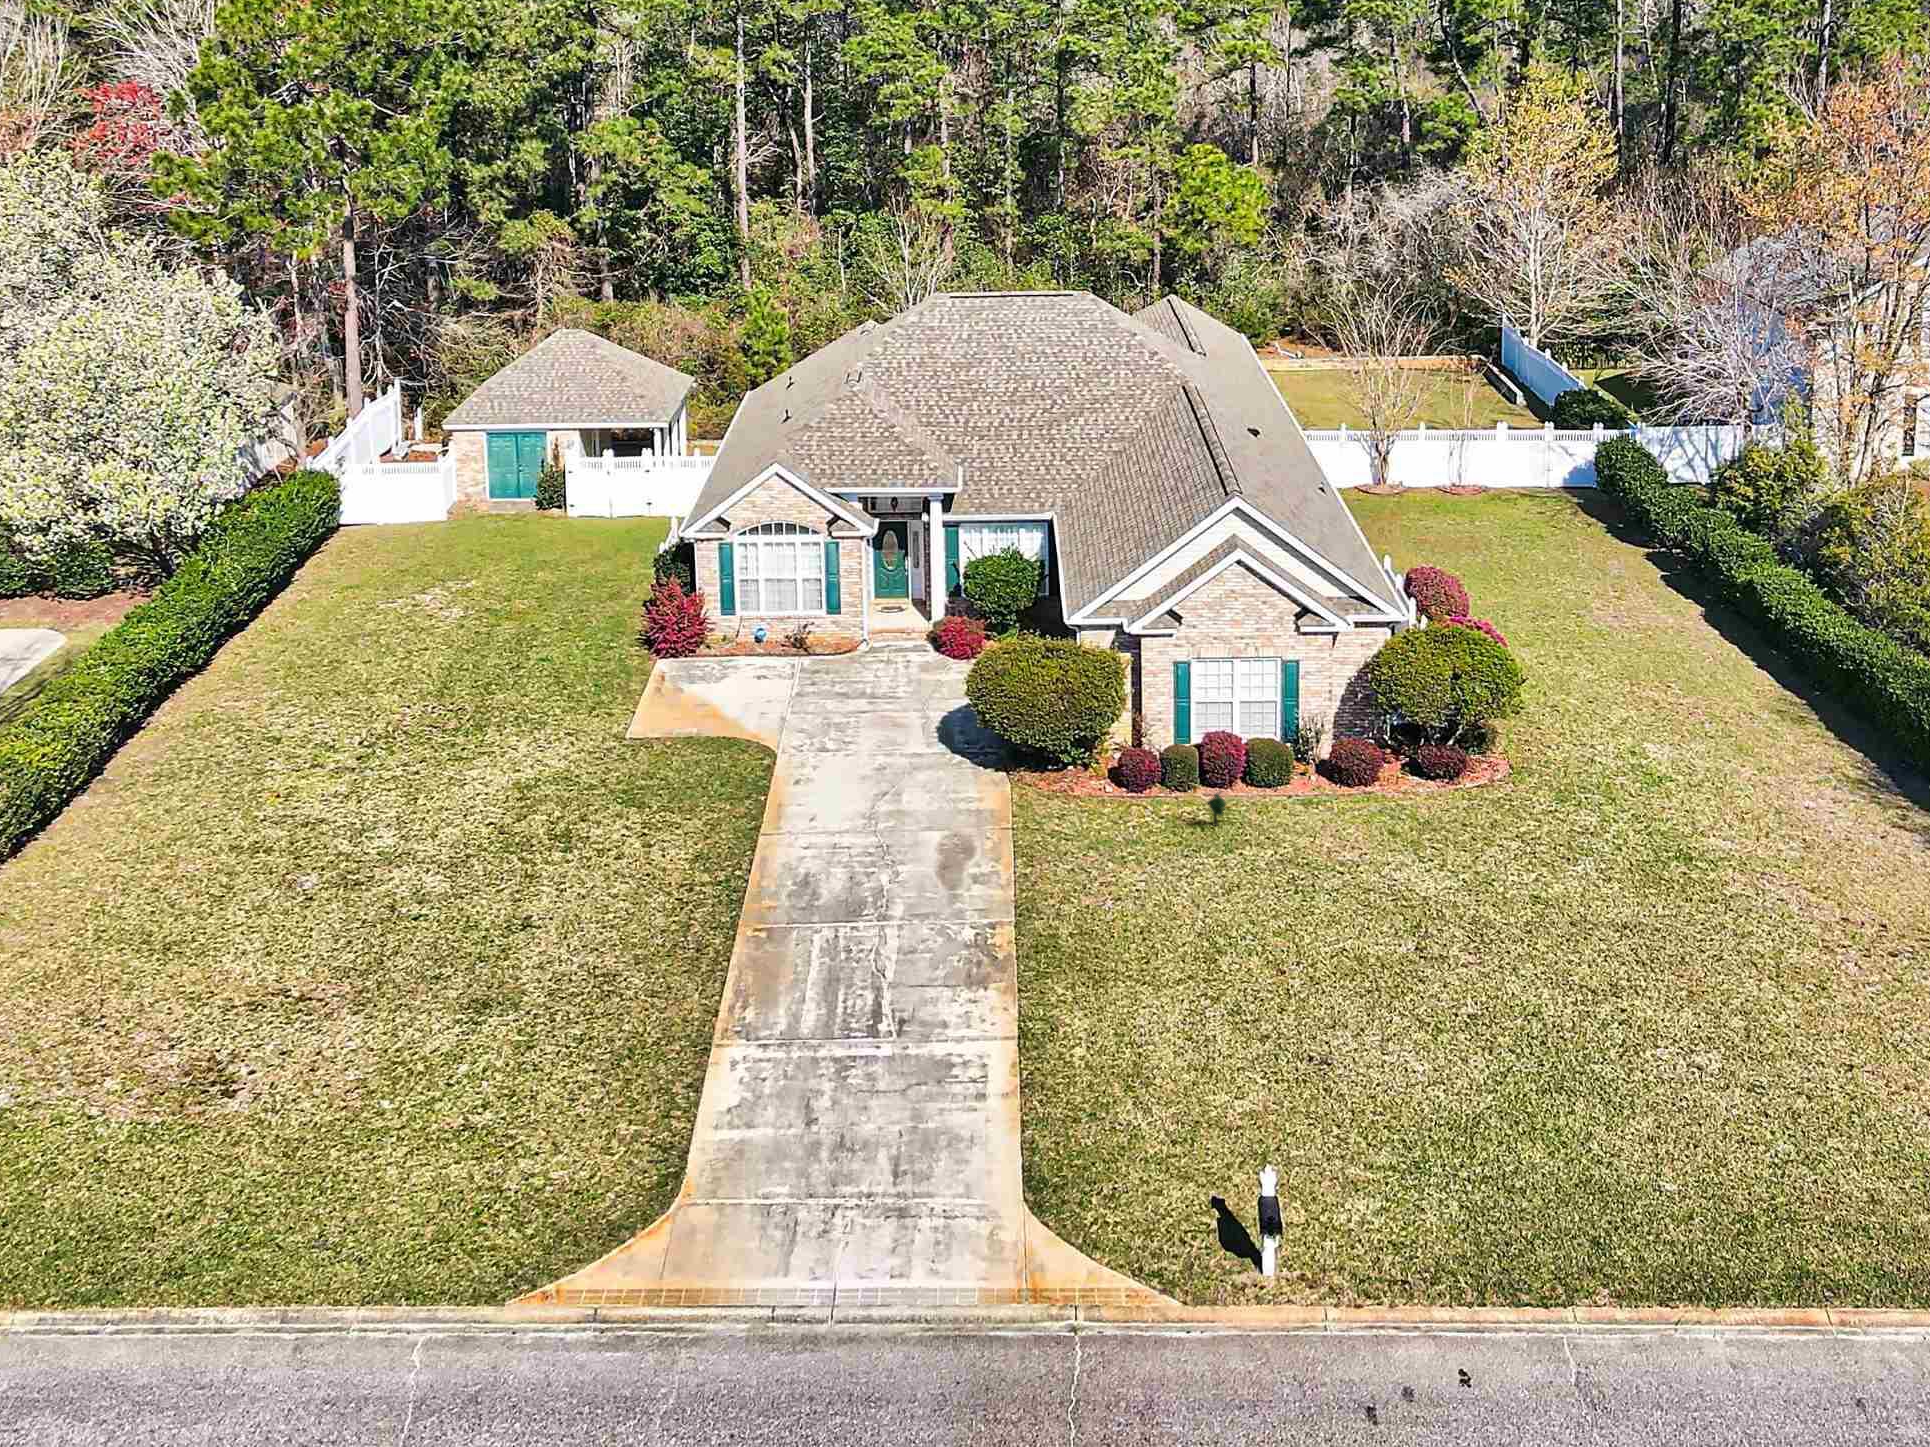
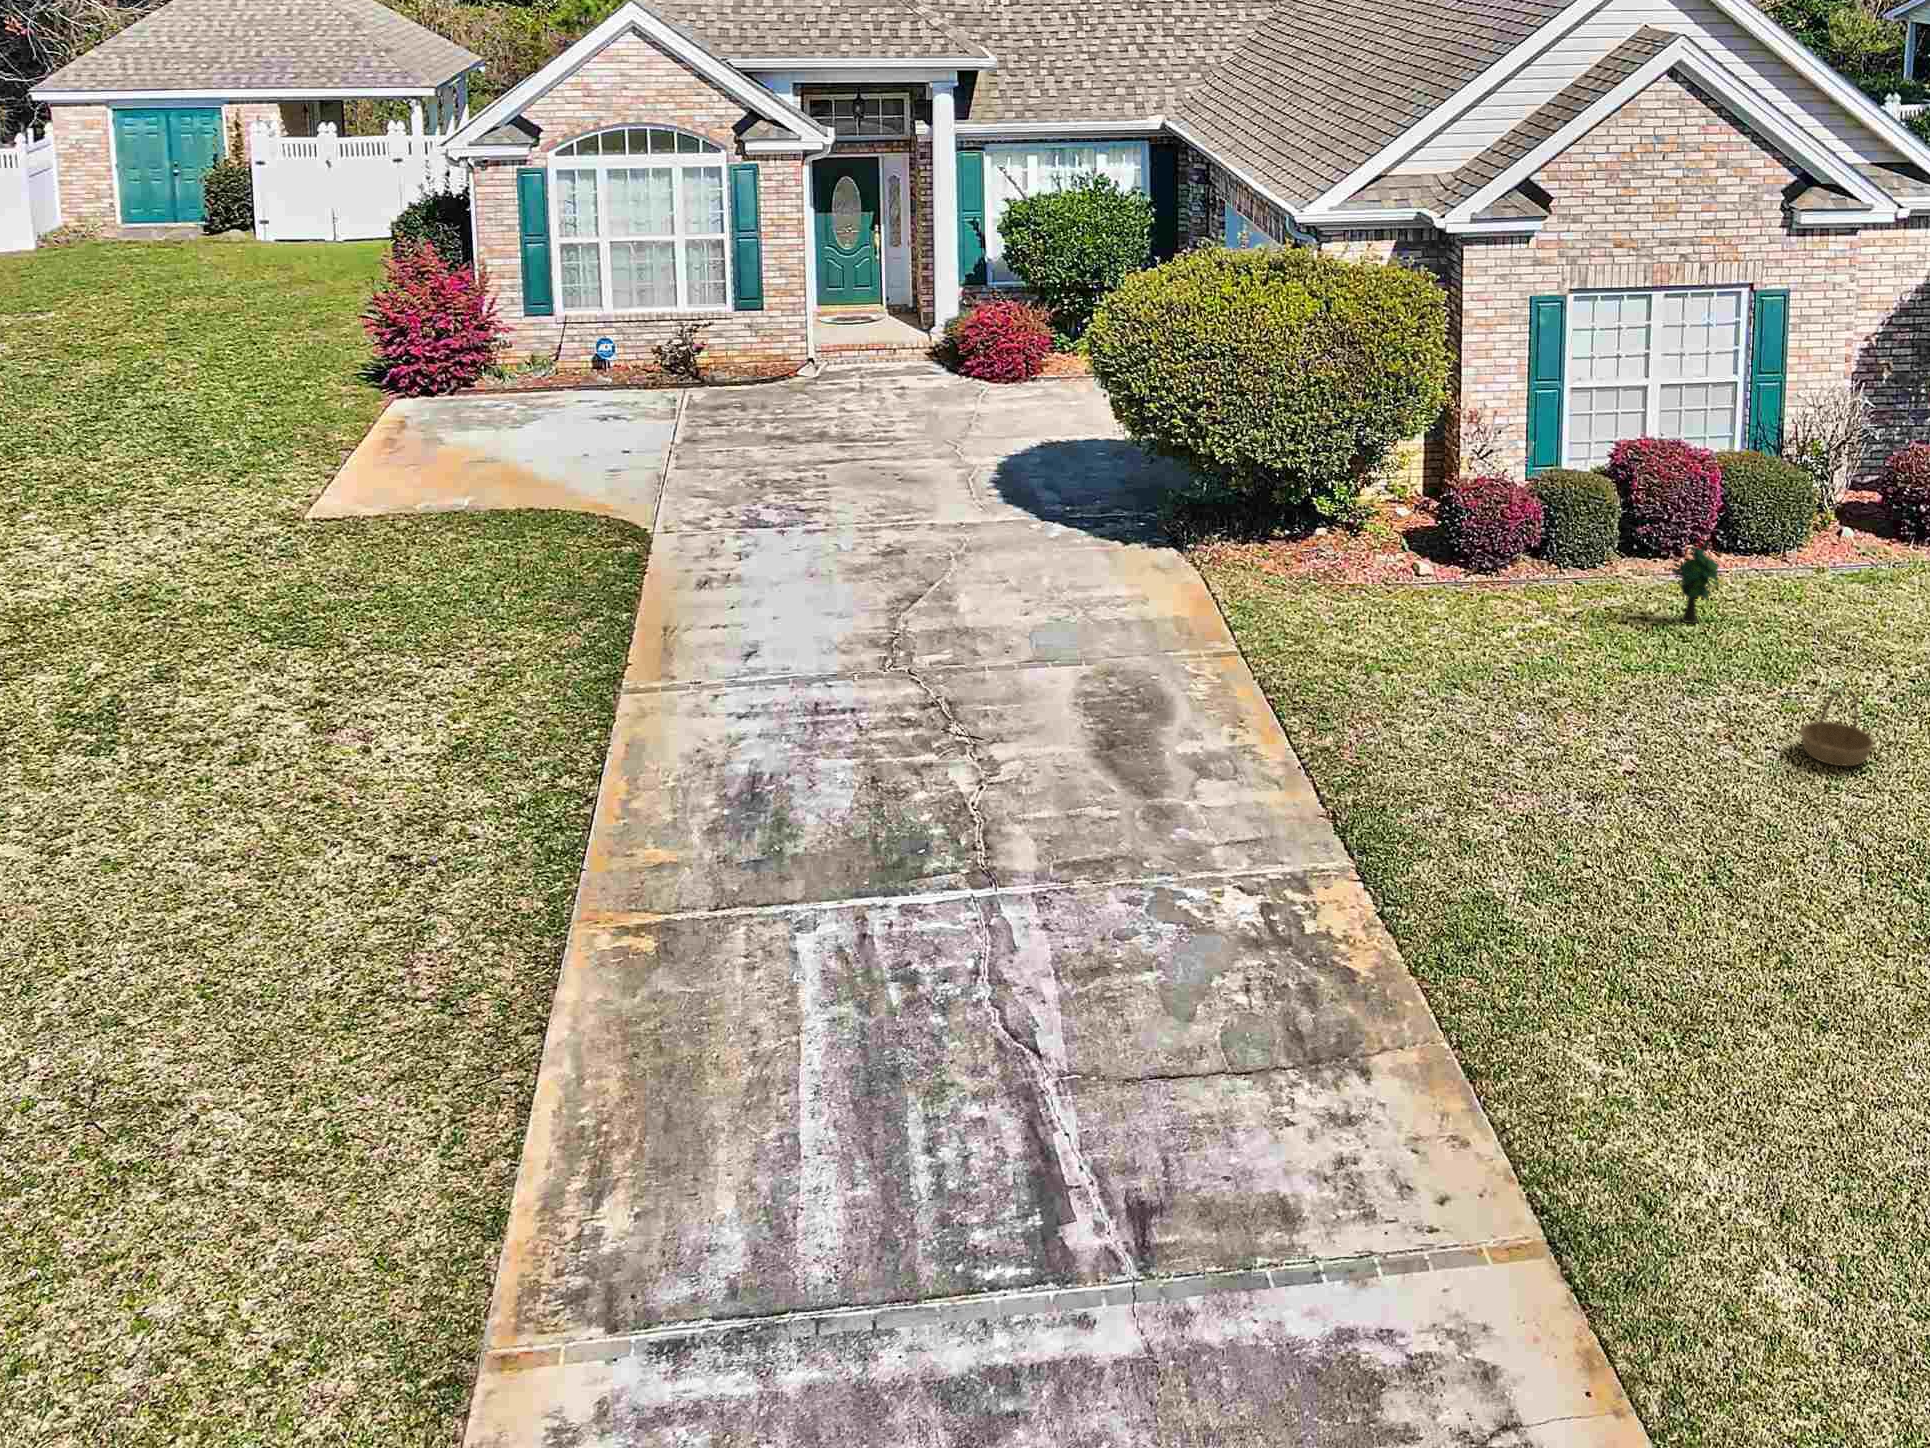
basket: none [1211,866,1239,897] -> present [1800,687,1874,766]

